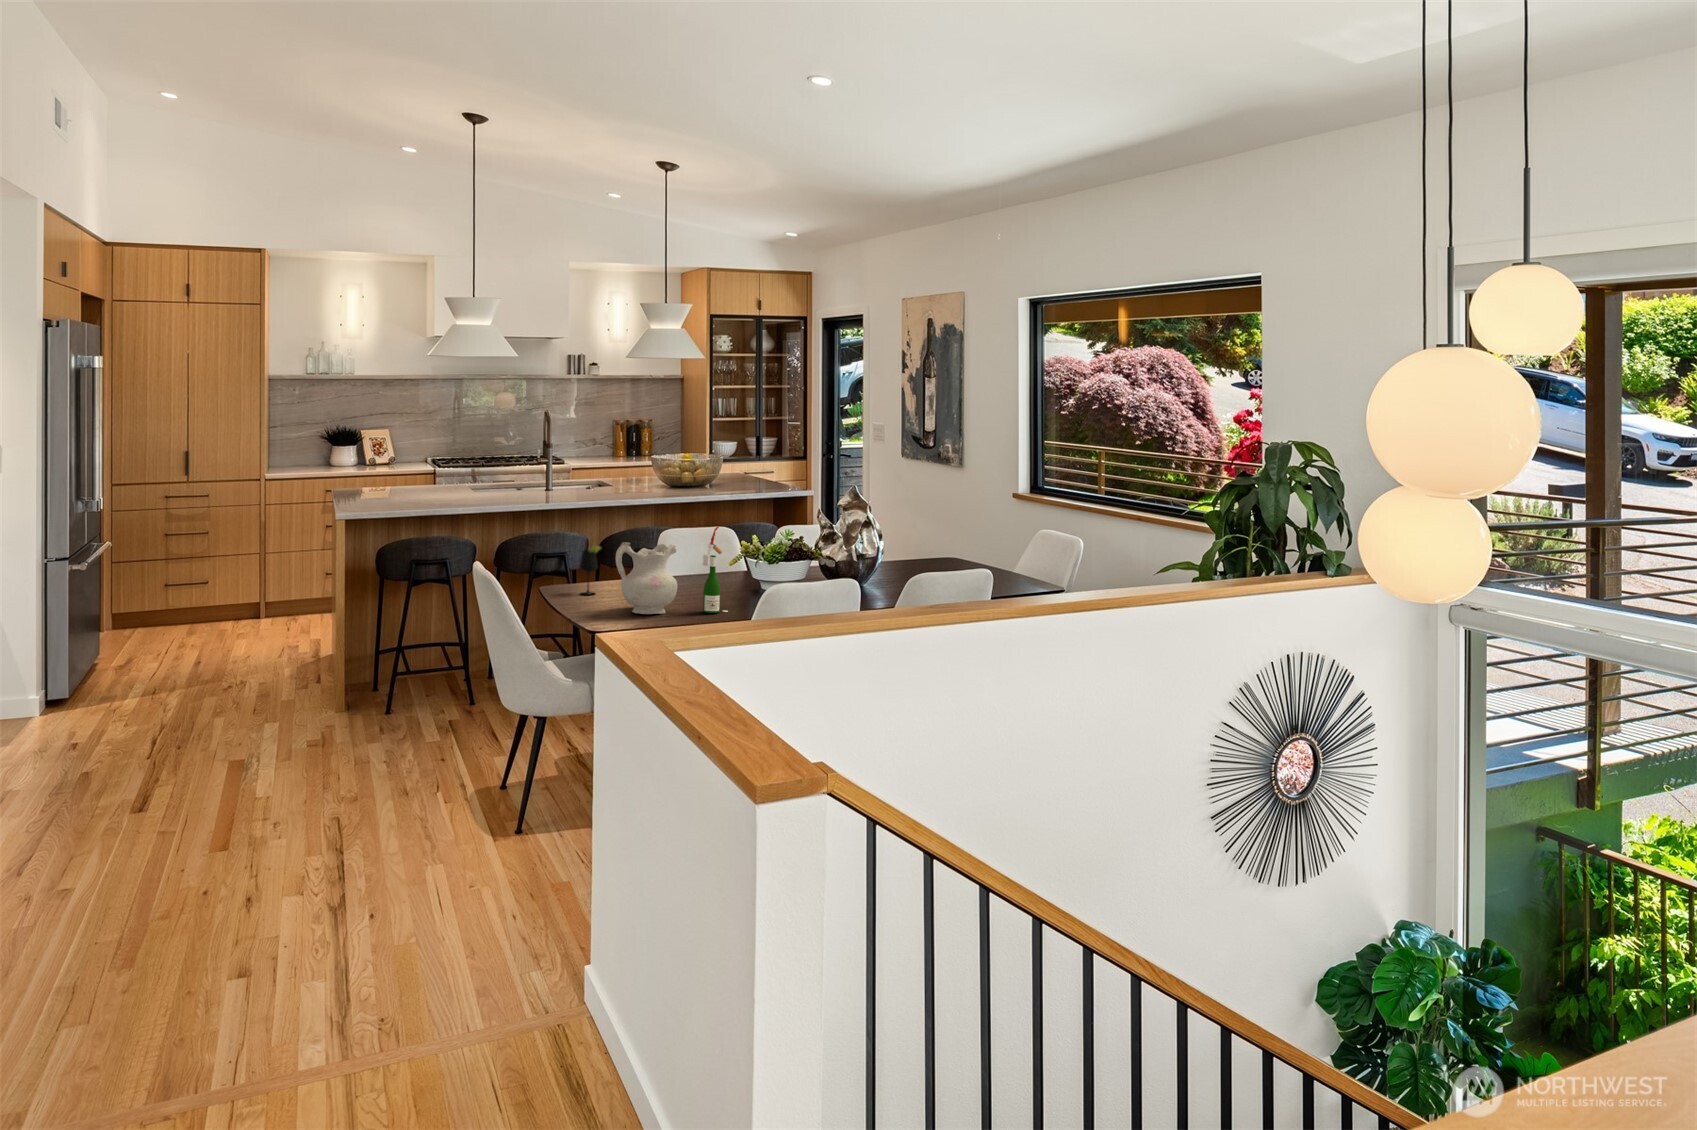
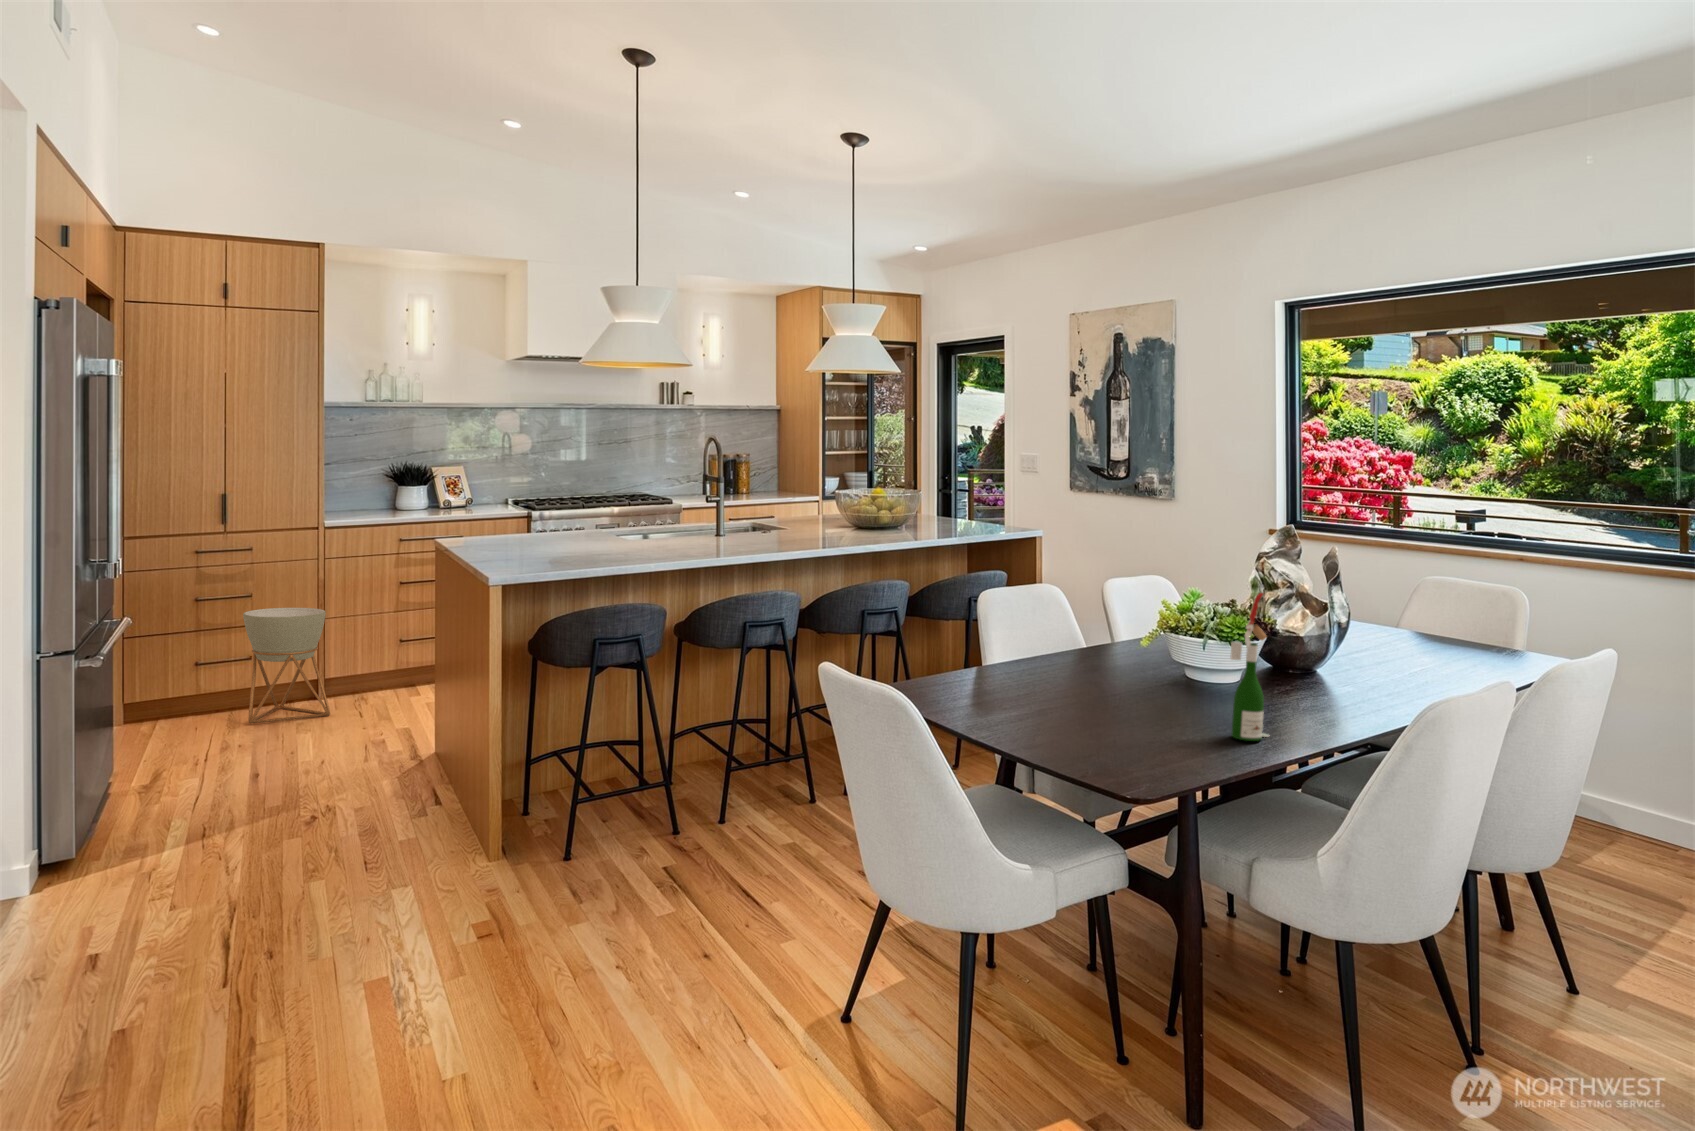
planter: none [200,541,267,630] -> present [243,608,330,723]
wine glass: present [580,542,601,594] -> none [965,618,998,705]
ceramic pitcher: present [616,542,677,614] -> none [1092,624,1190,748]

